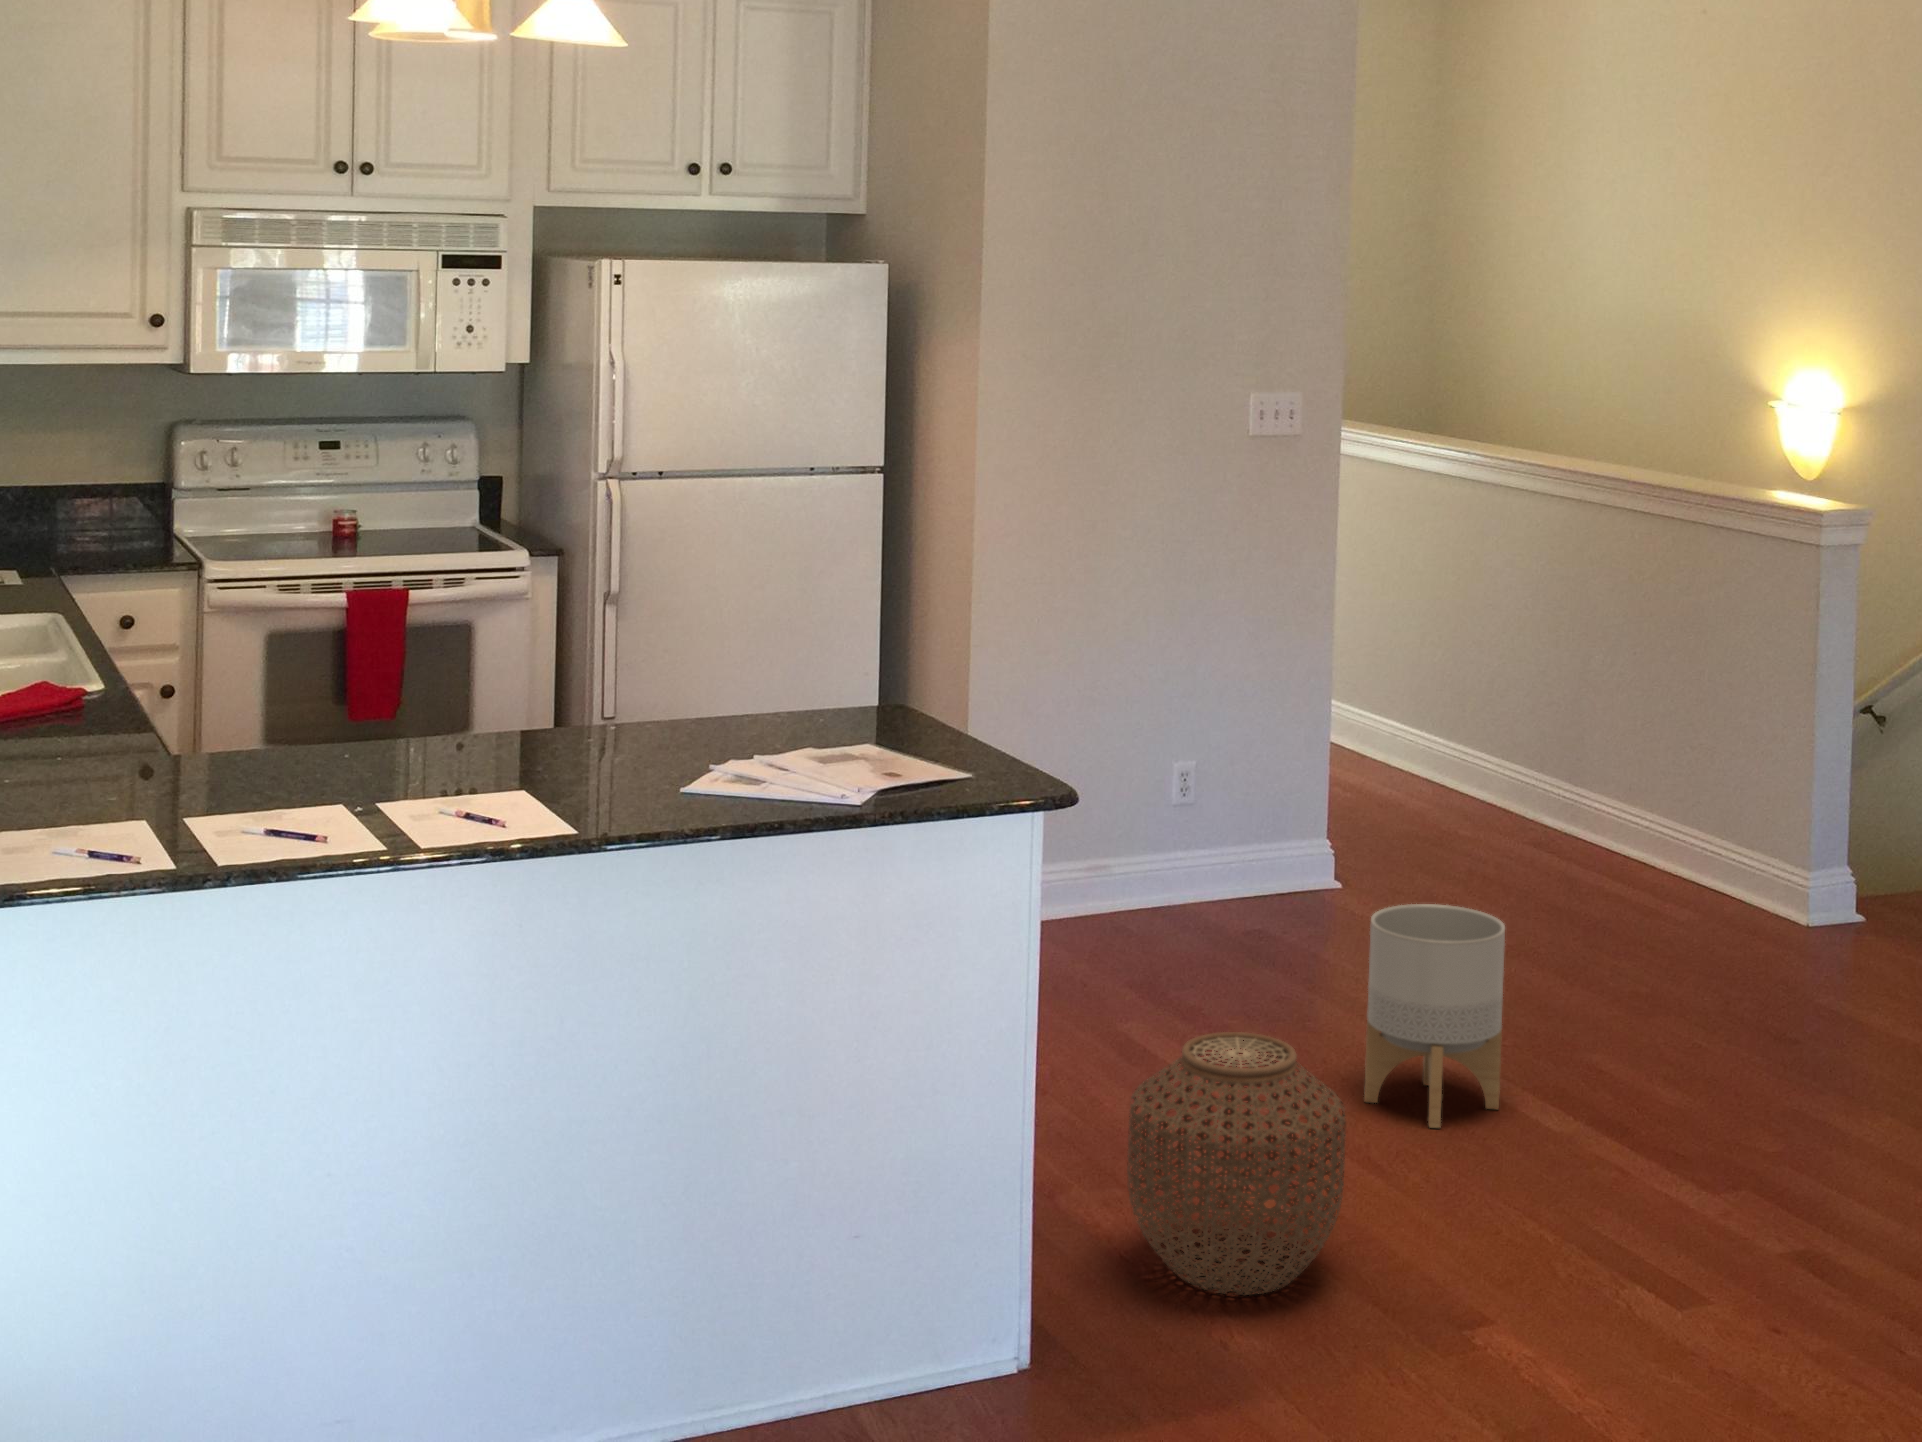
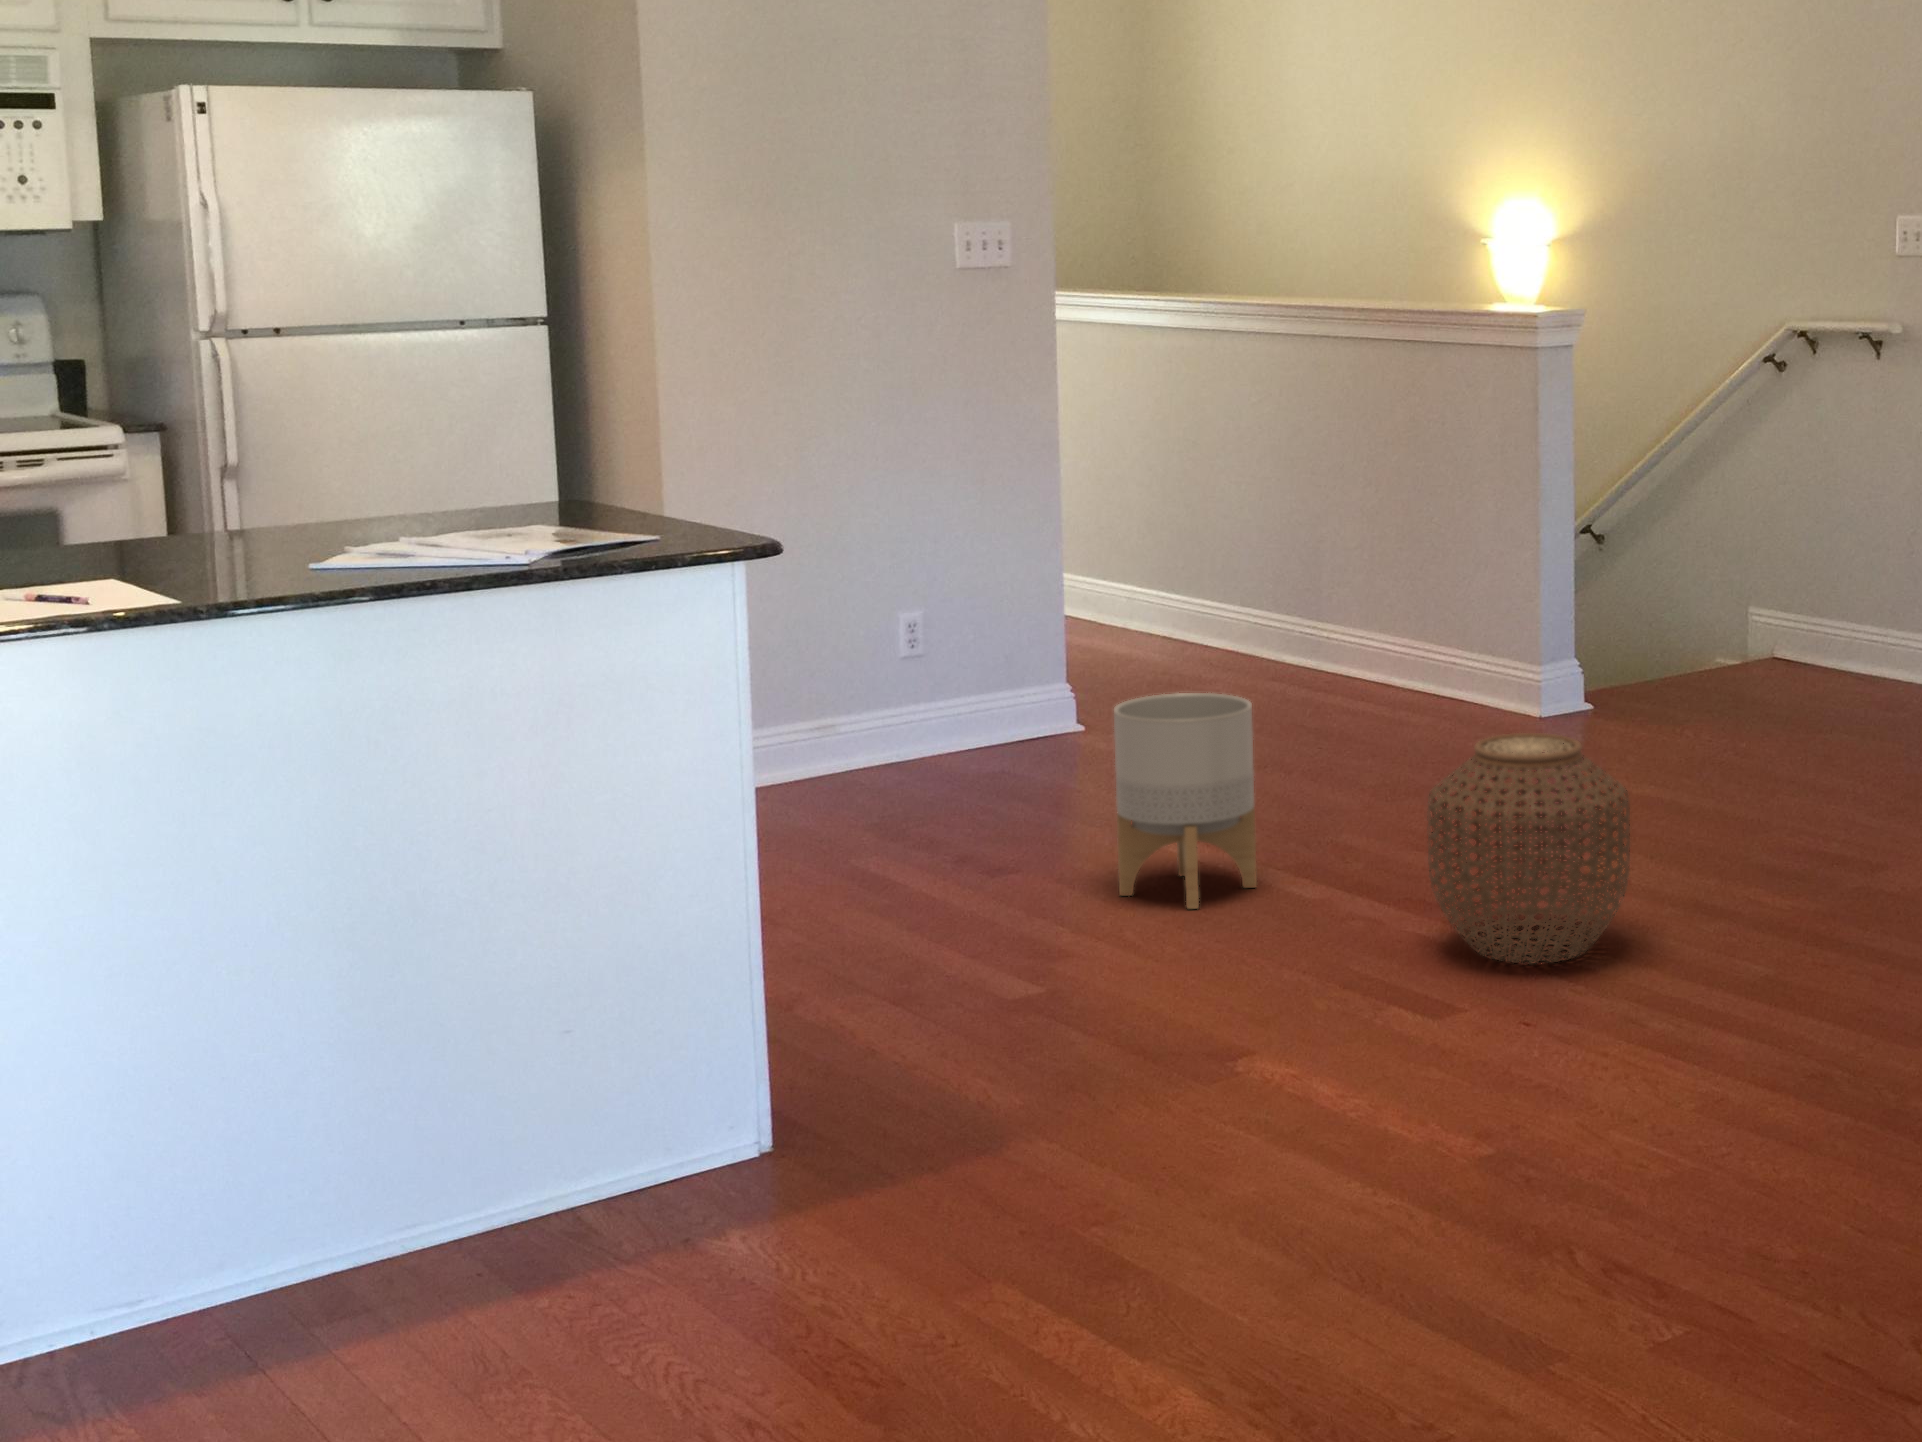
woven basket: present [1127,1032,1345,1295] -> present [1427,733,1630,963]

